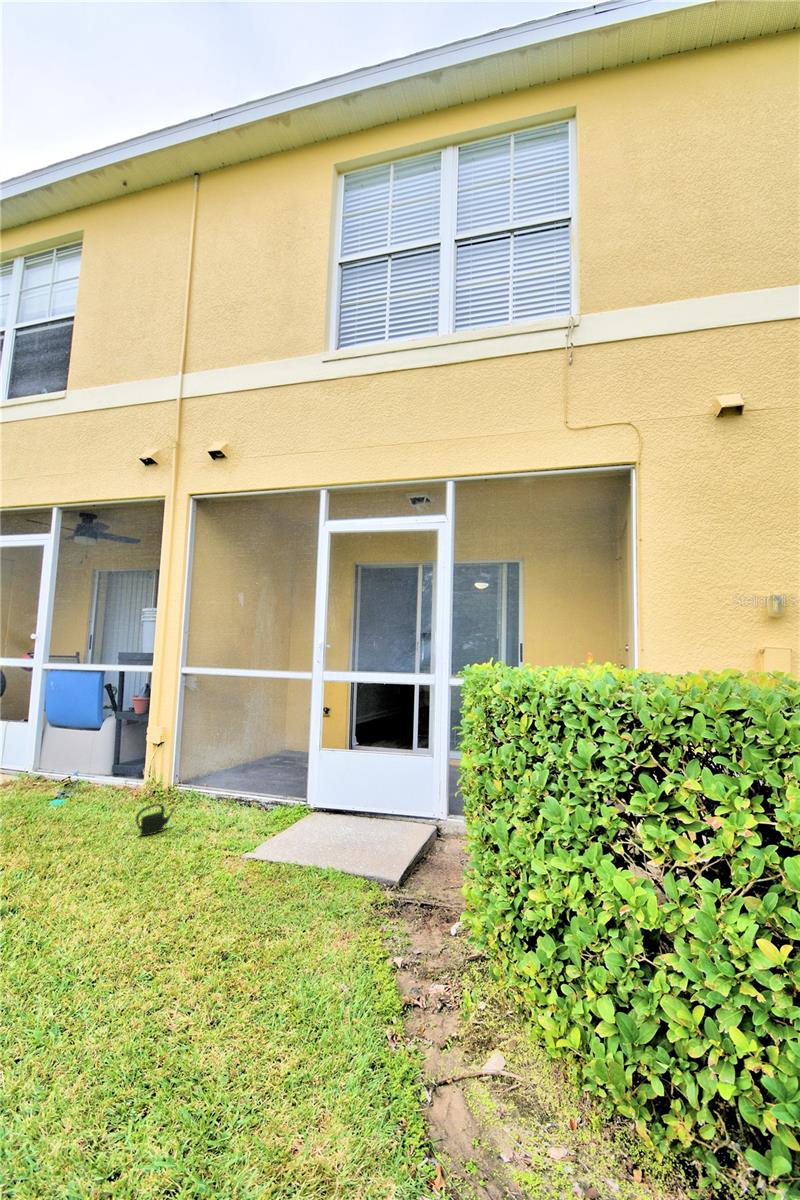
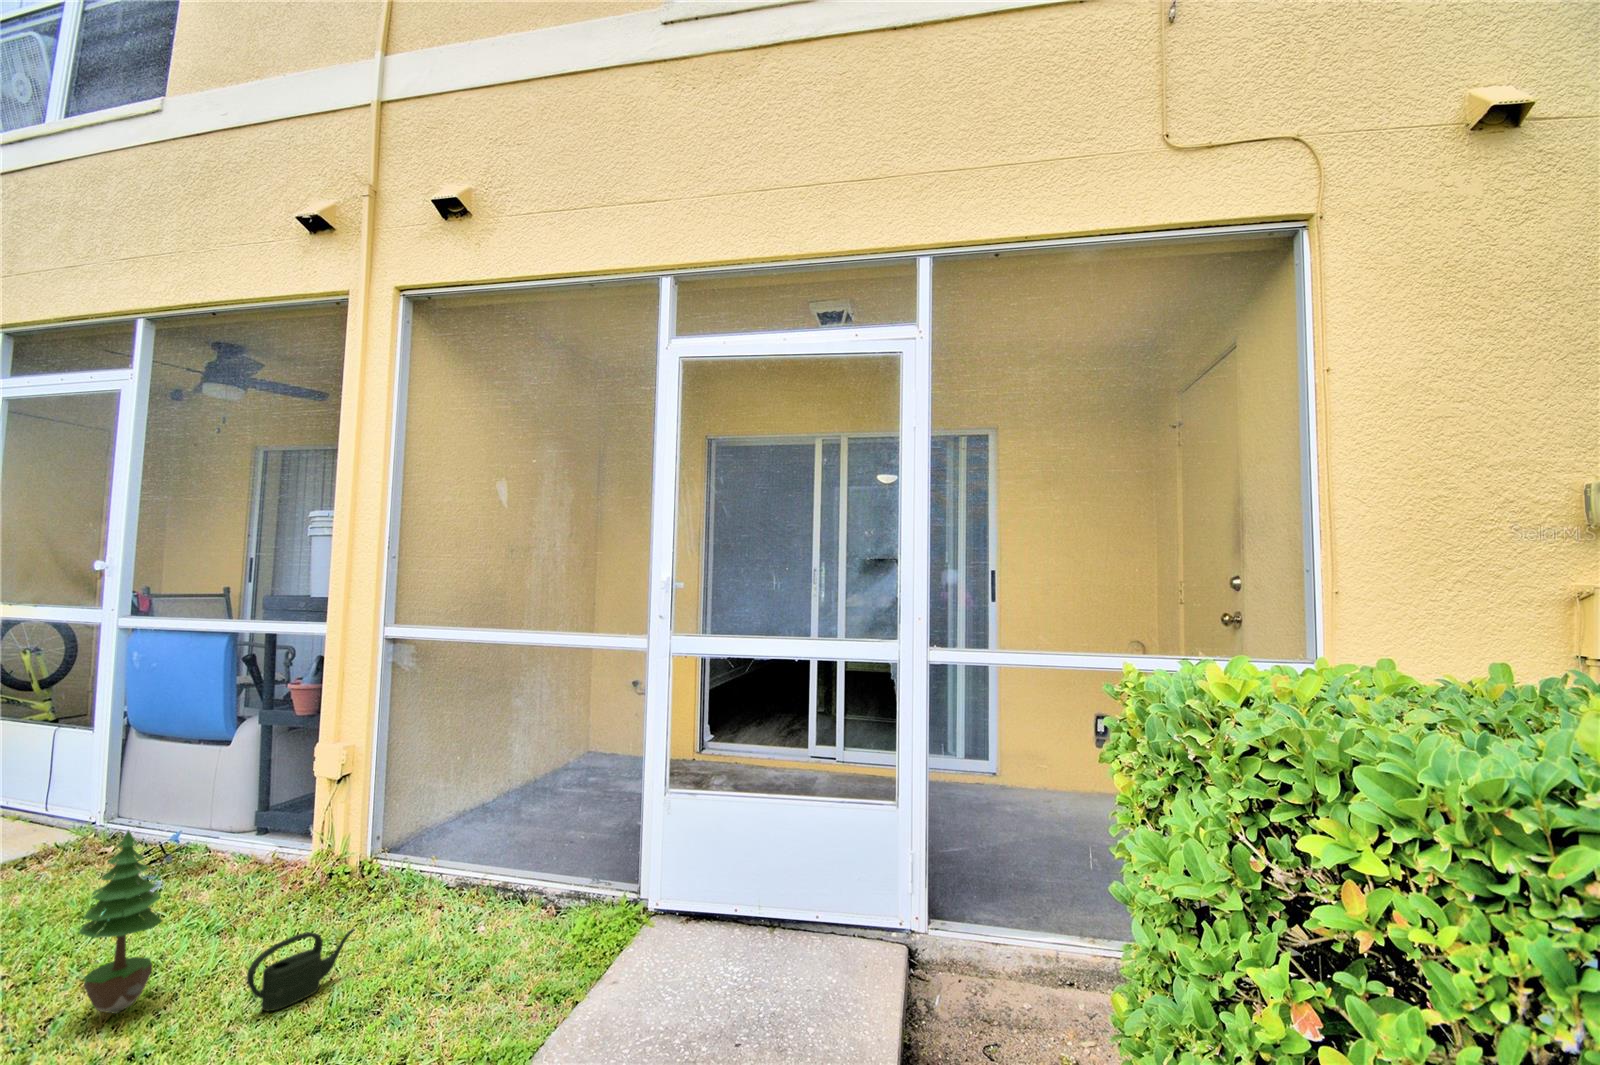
potted tree: none [66,753,98,834] -> present [79,830,162,1014]

